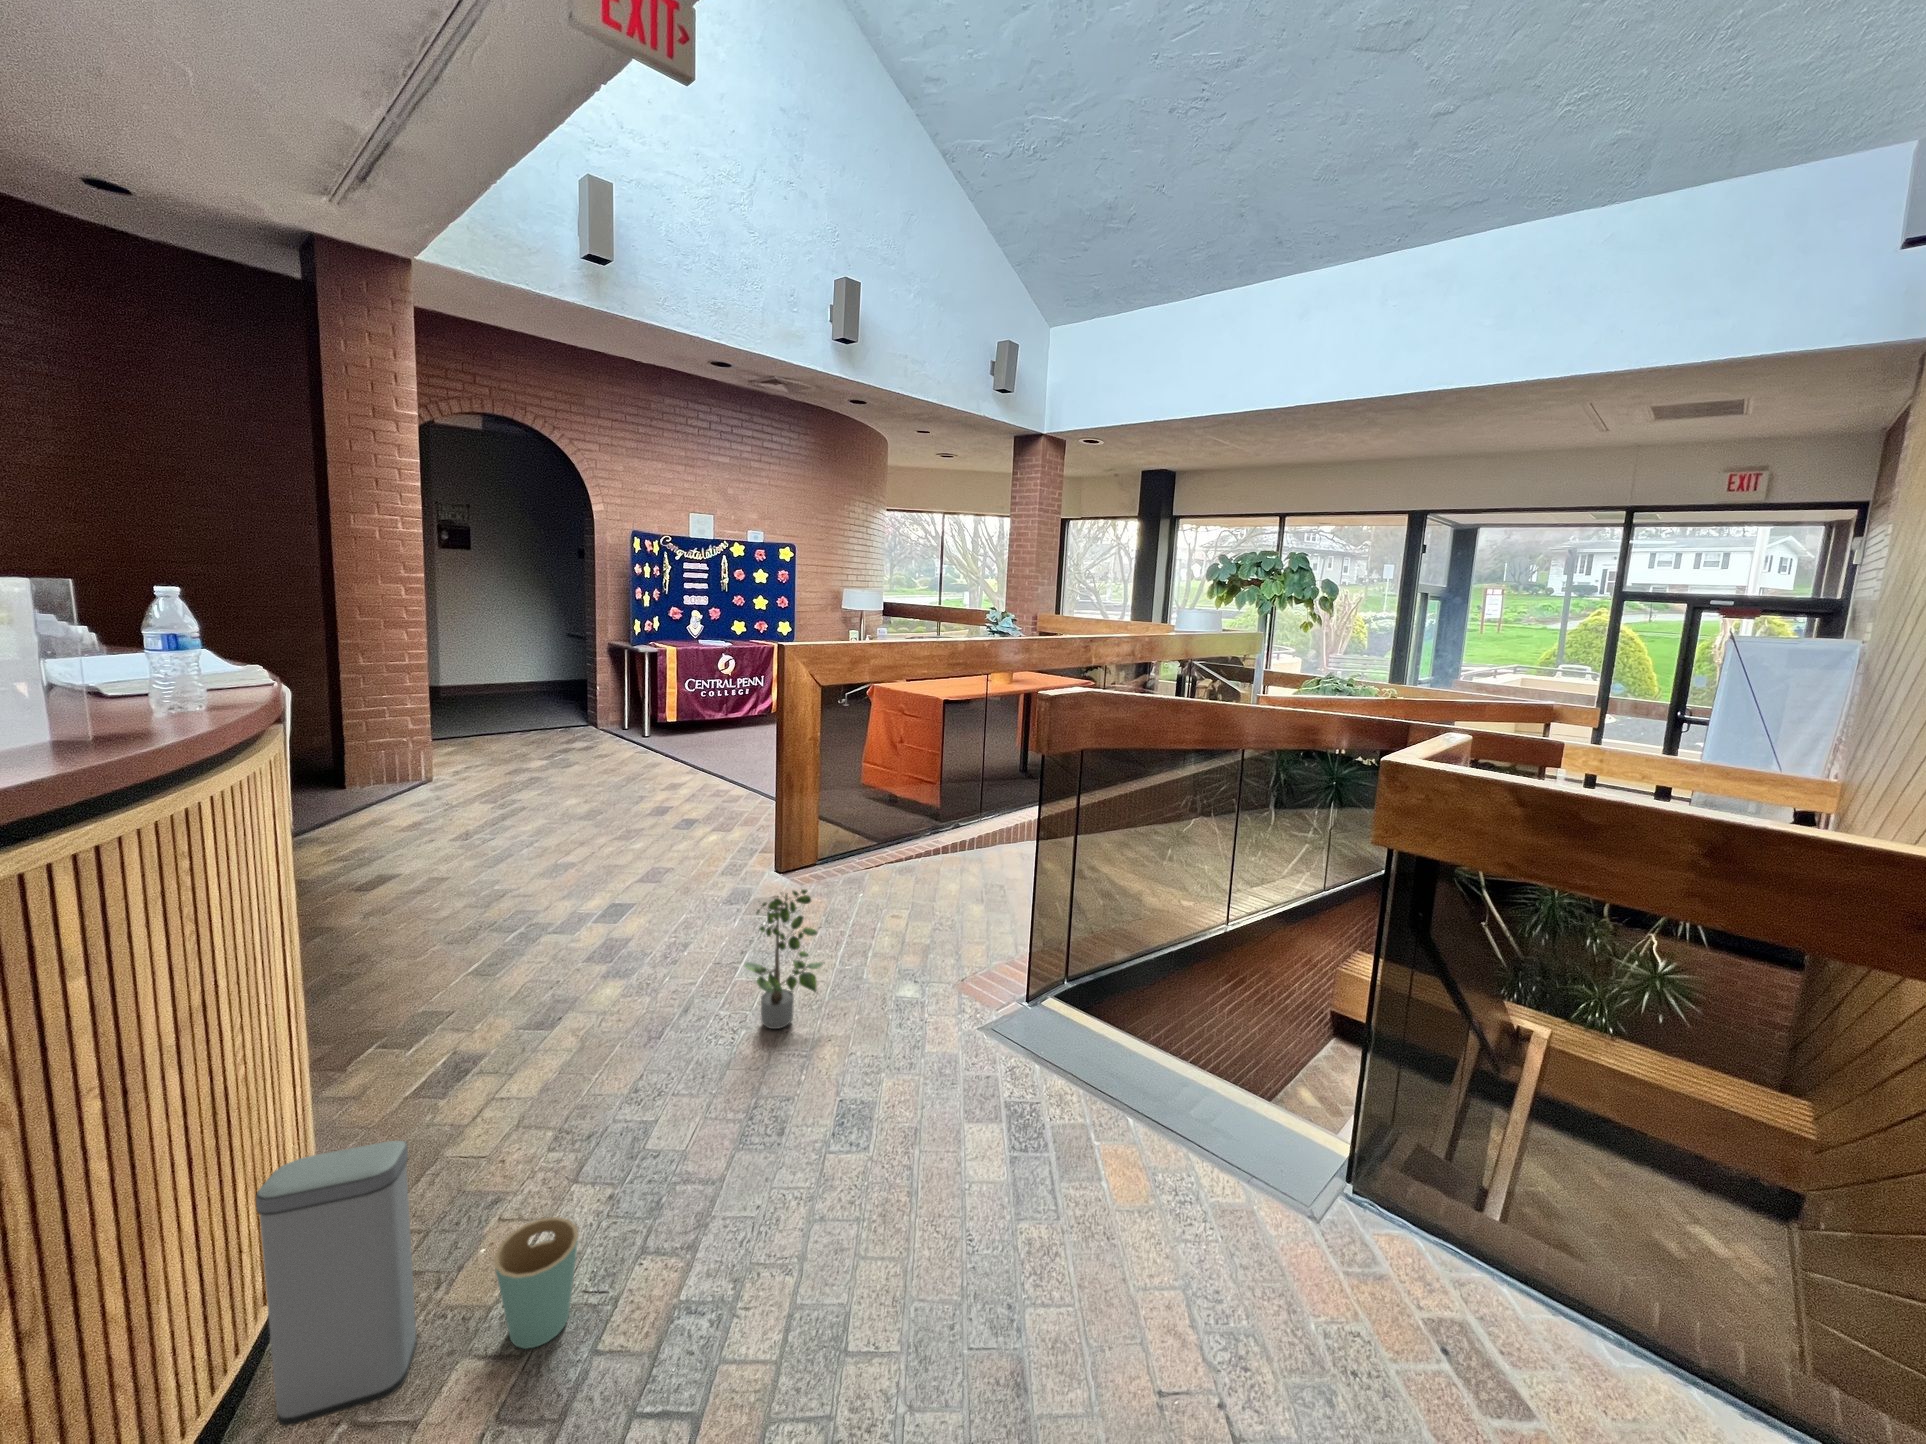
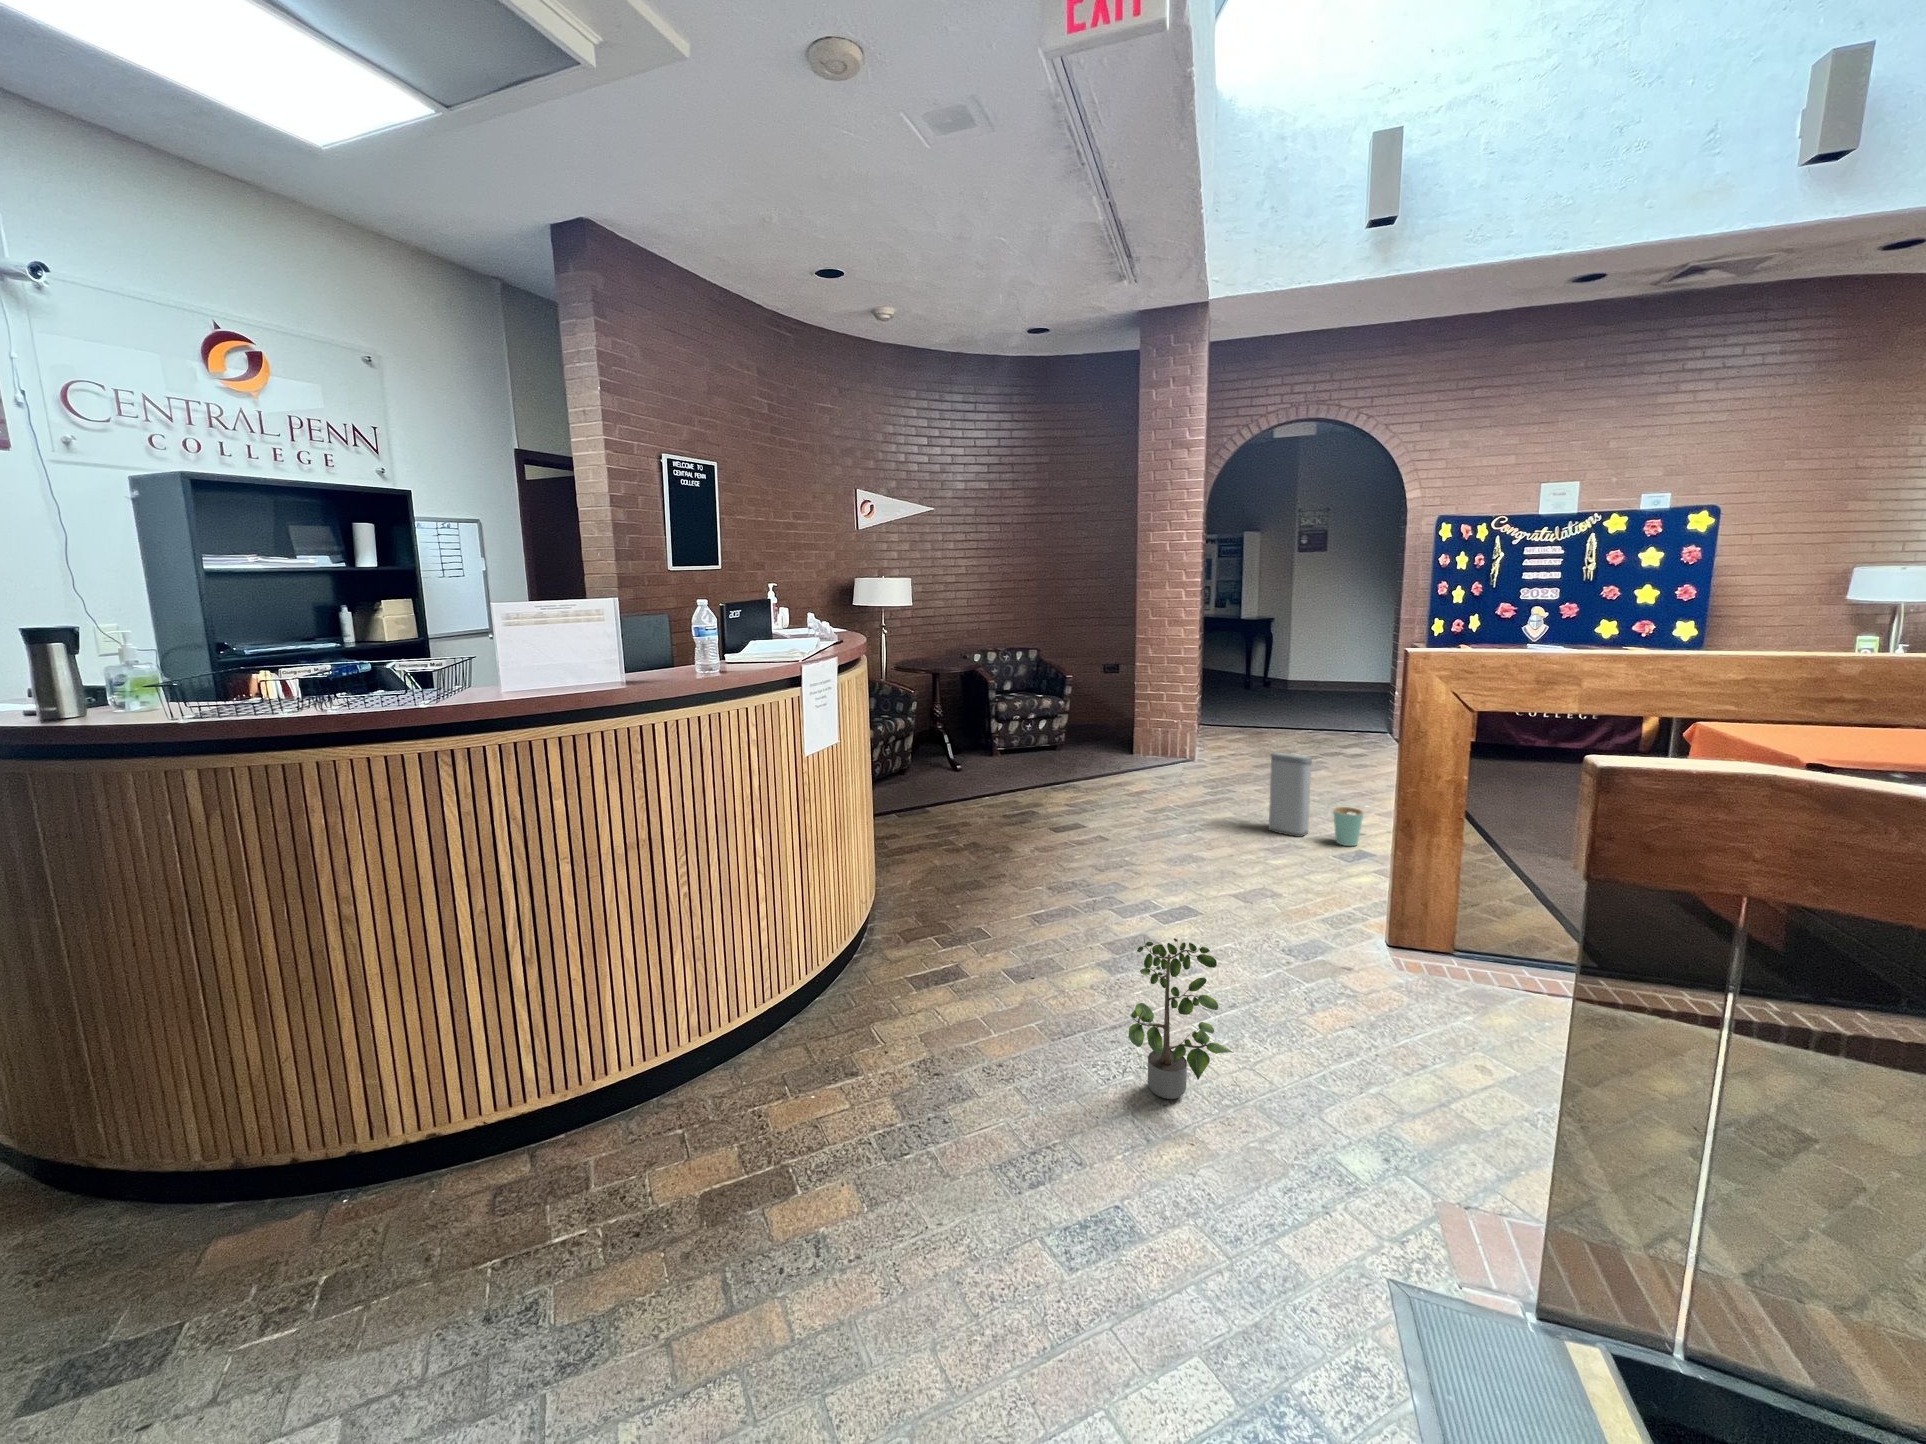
trash can: present [256,1140,579,1426] -> present [1269,753,1364,846]

